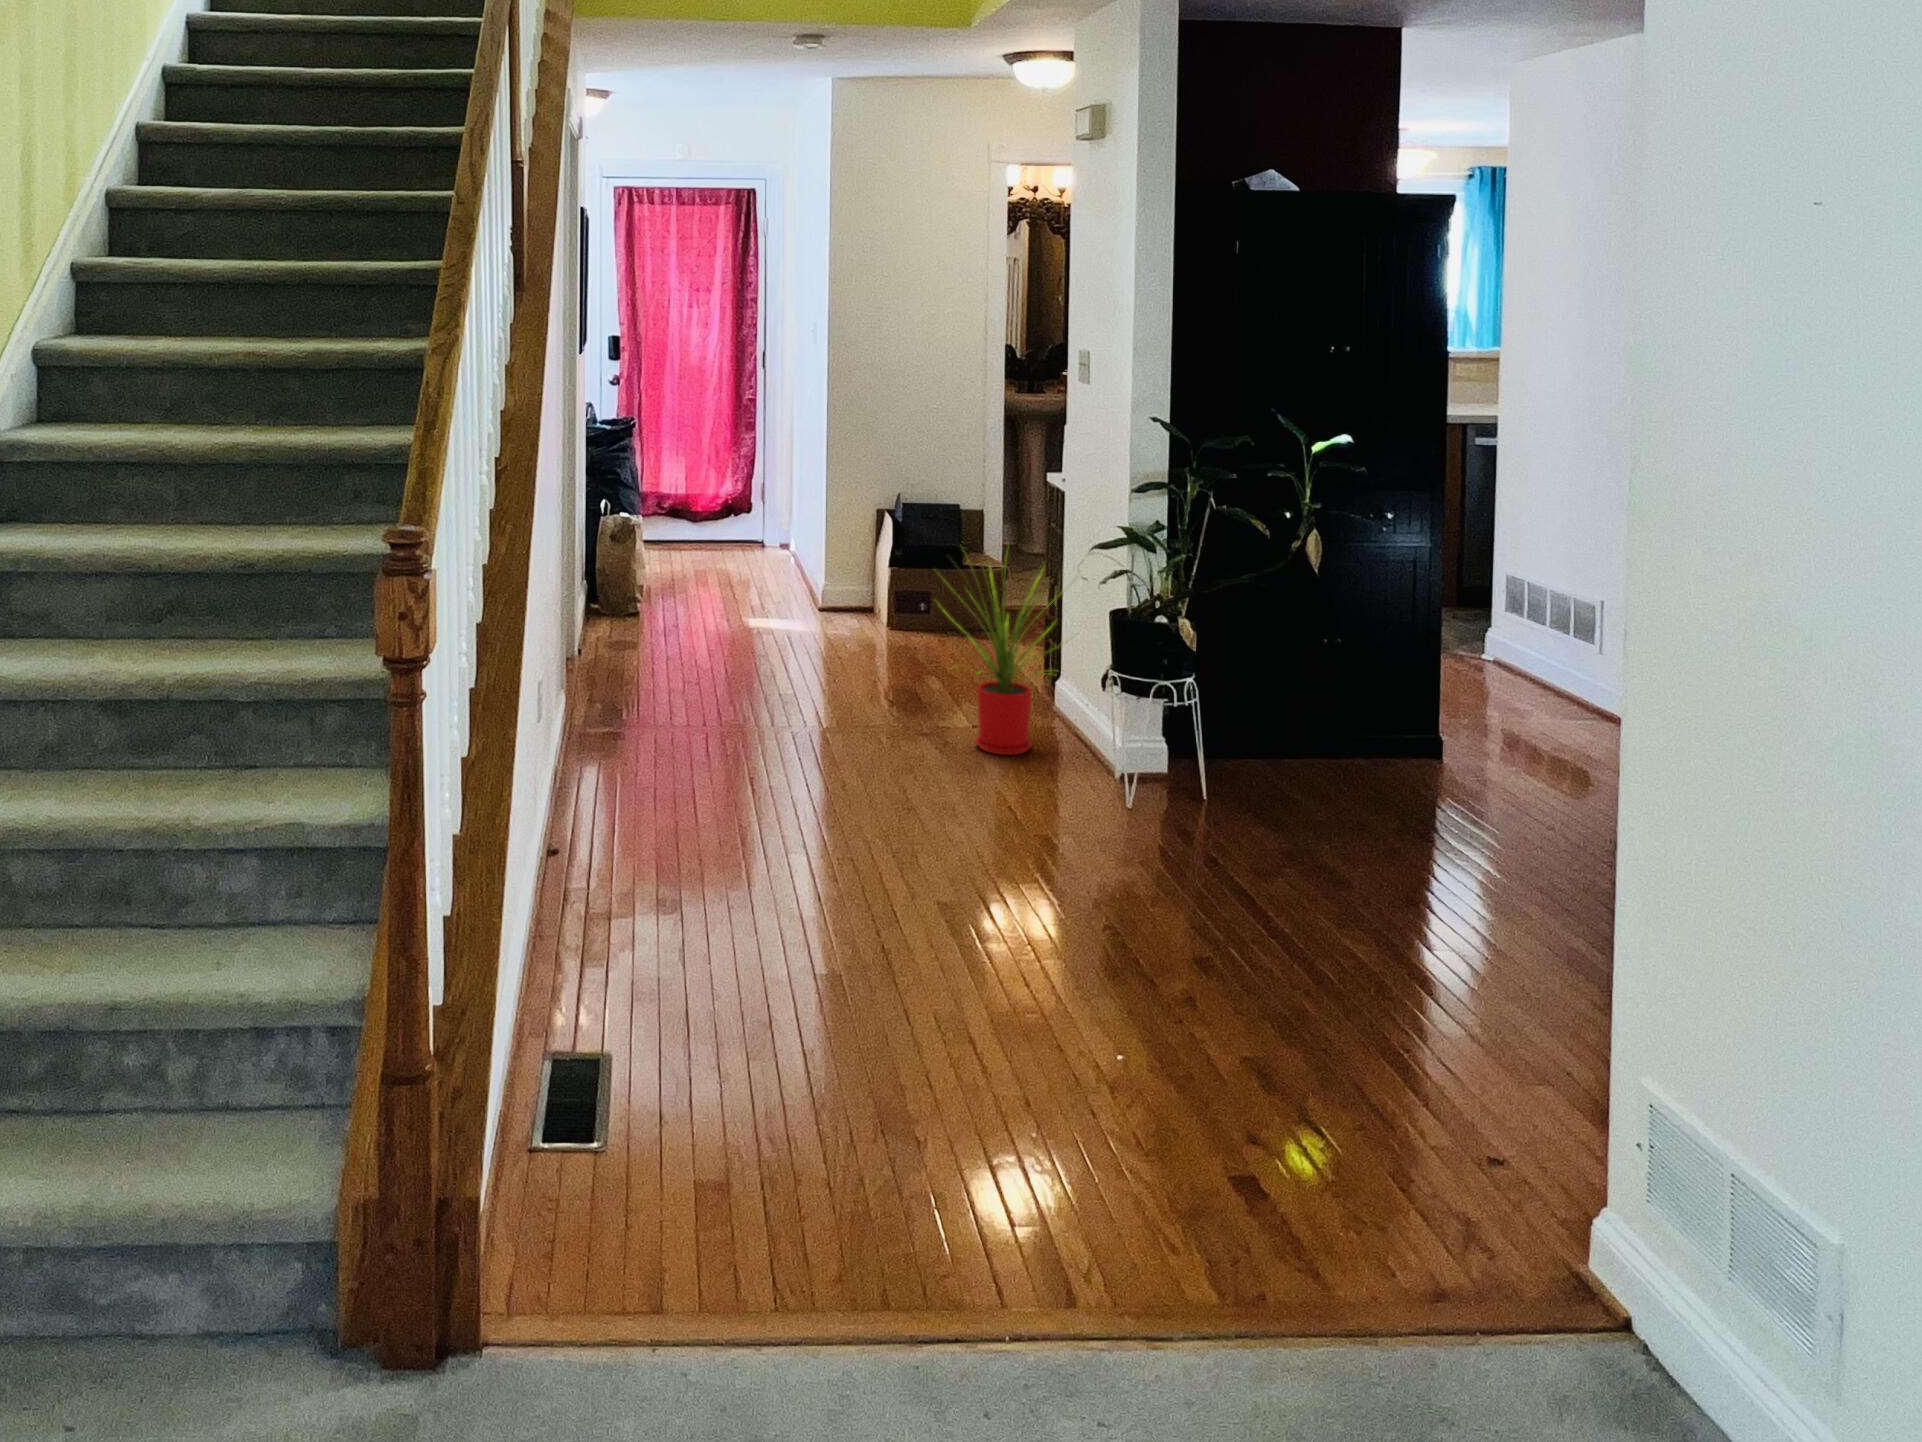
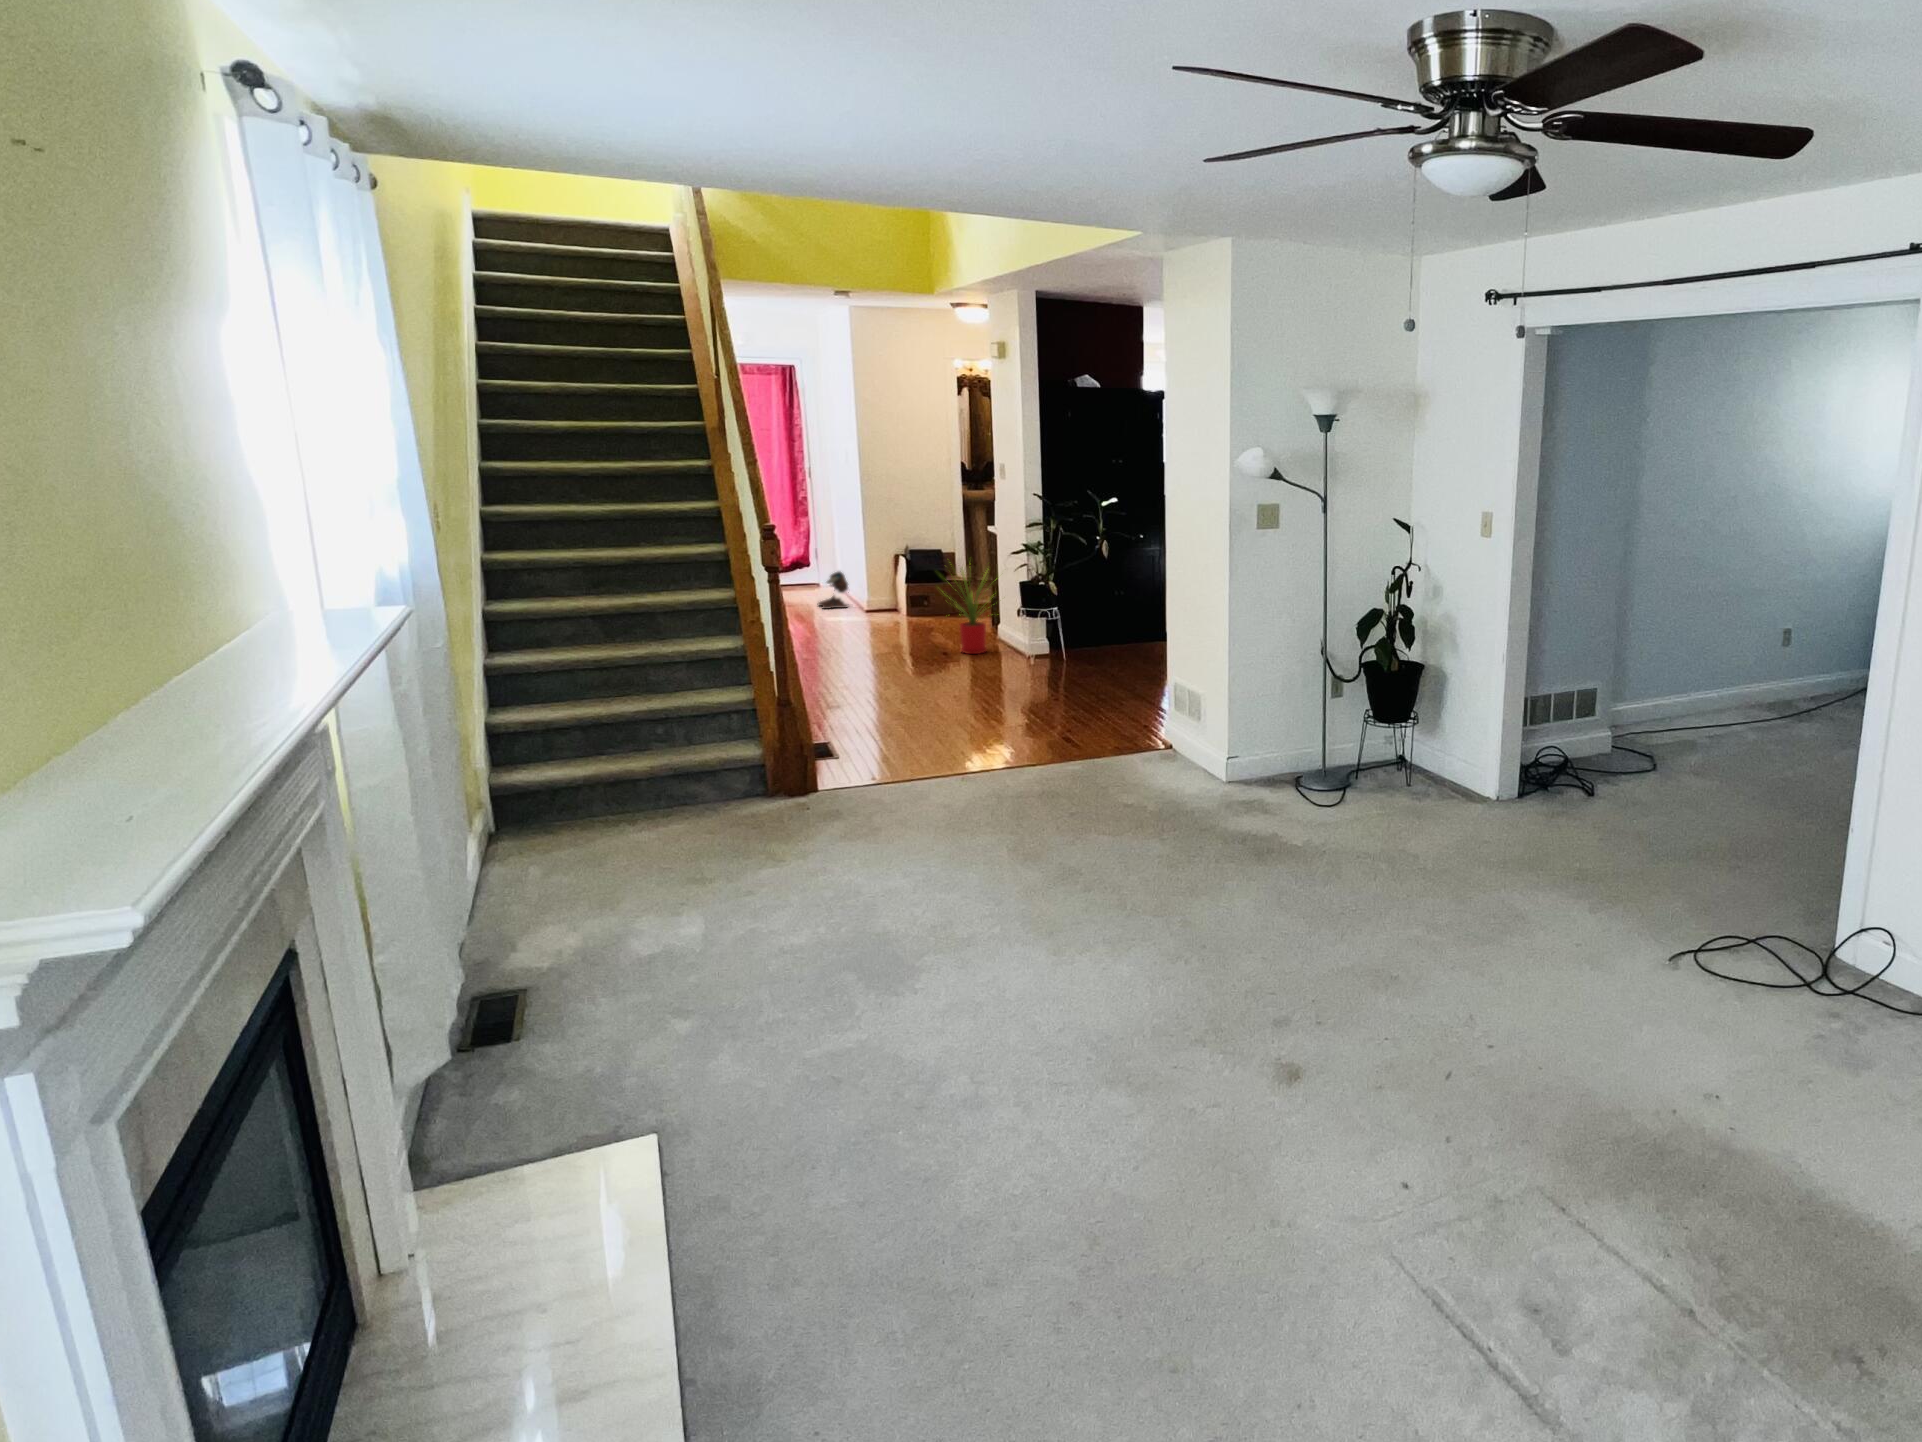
boots: none [747,531,800,597] -> present [817,571,848,609]

